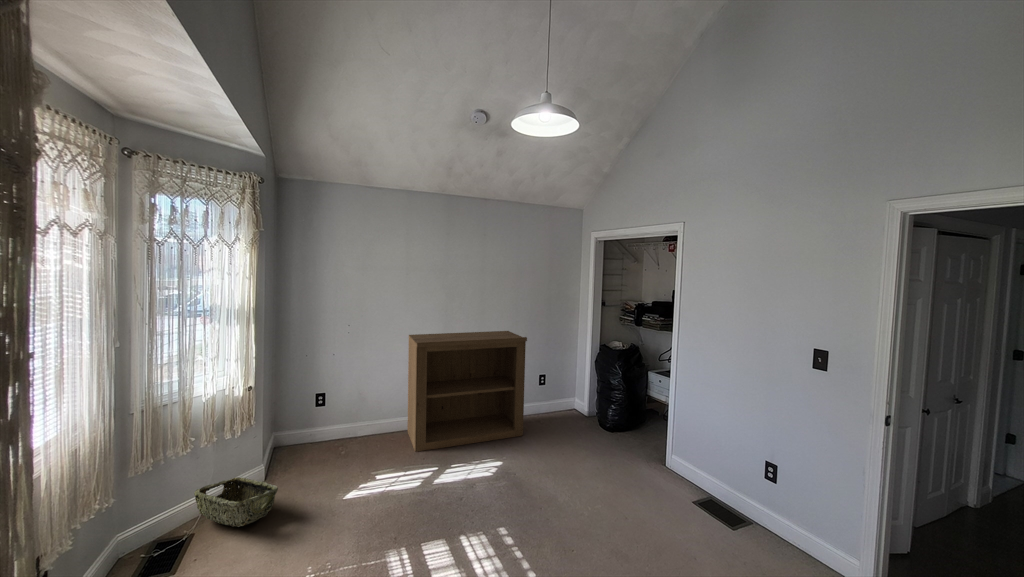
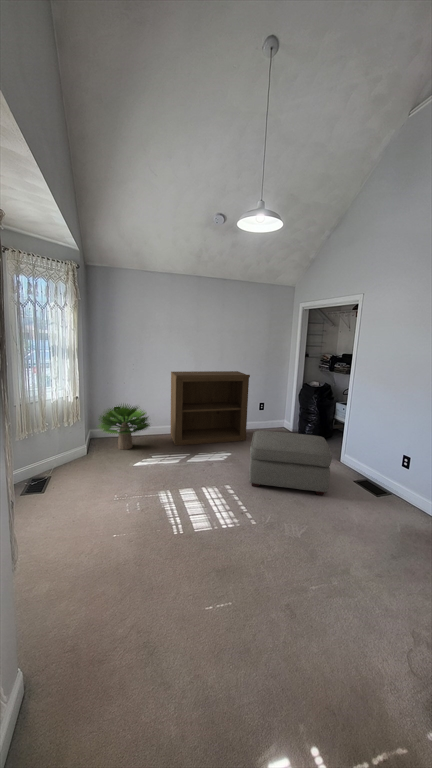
potted plant: none [283,387,379,466] -> present [98,405,150,450]
ottoman: none [536,428,663,534] -> present [249,431,332,495]
woven basket: present [194,477,278,527] -> none [48,450,94,475]

